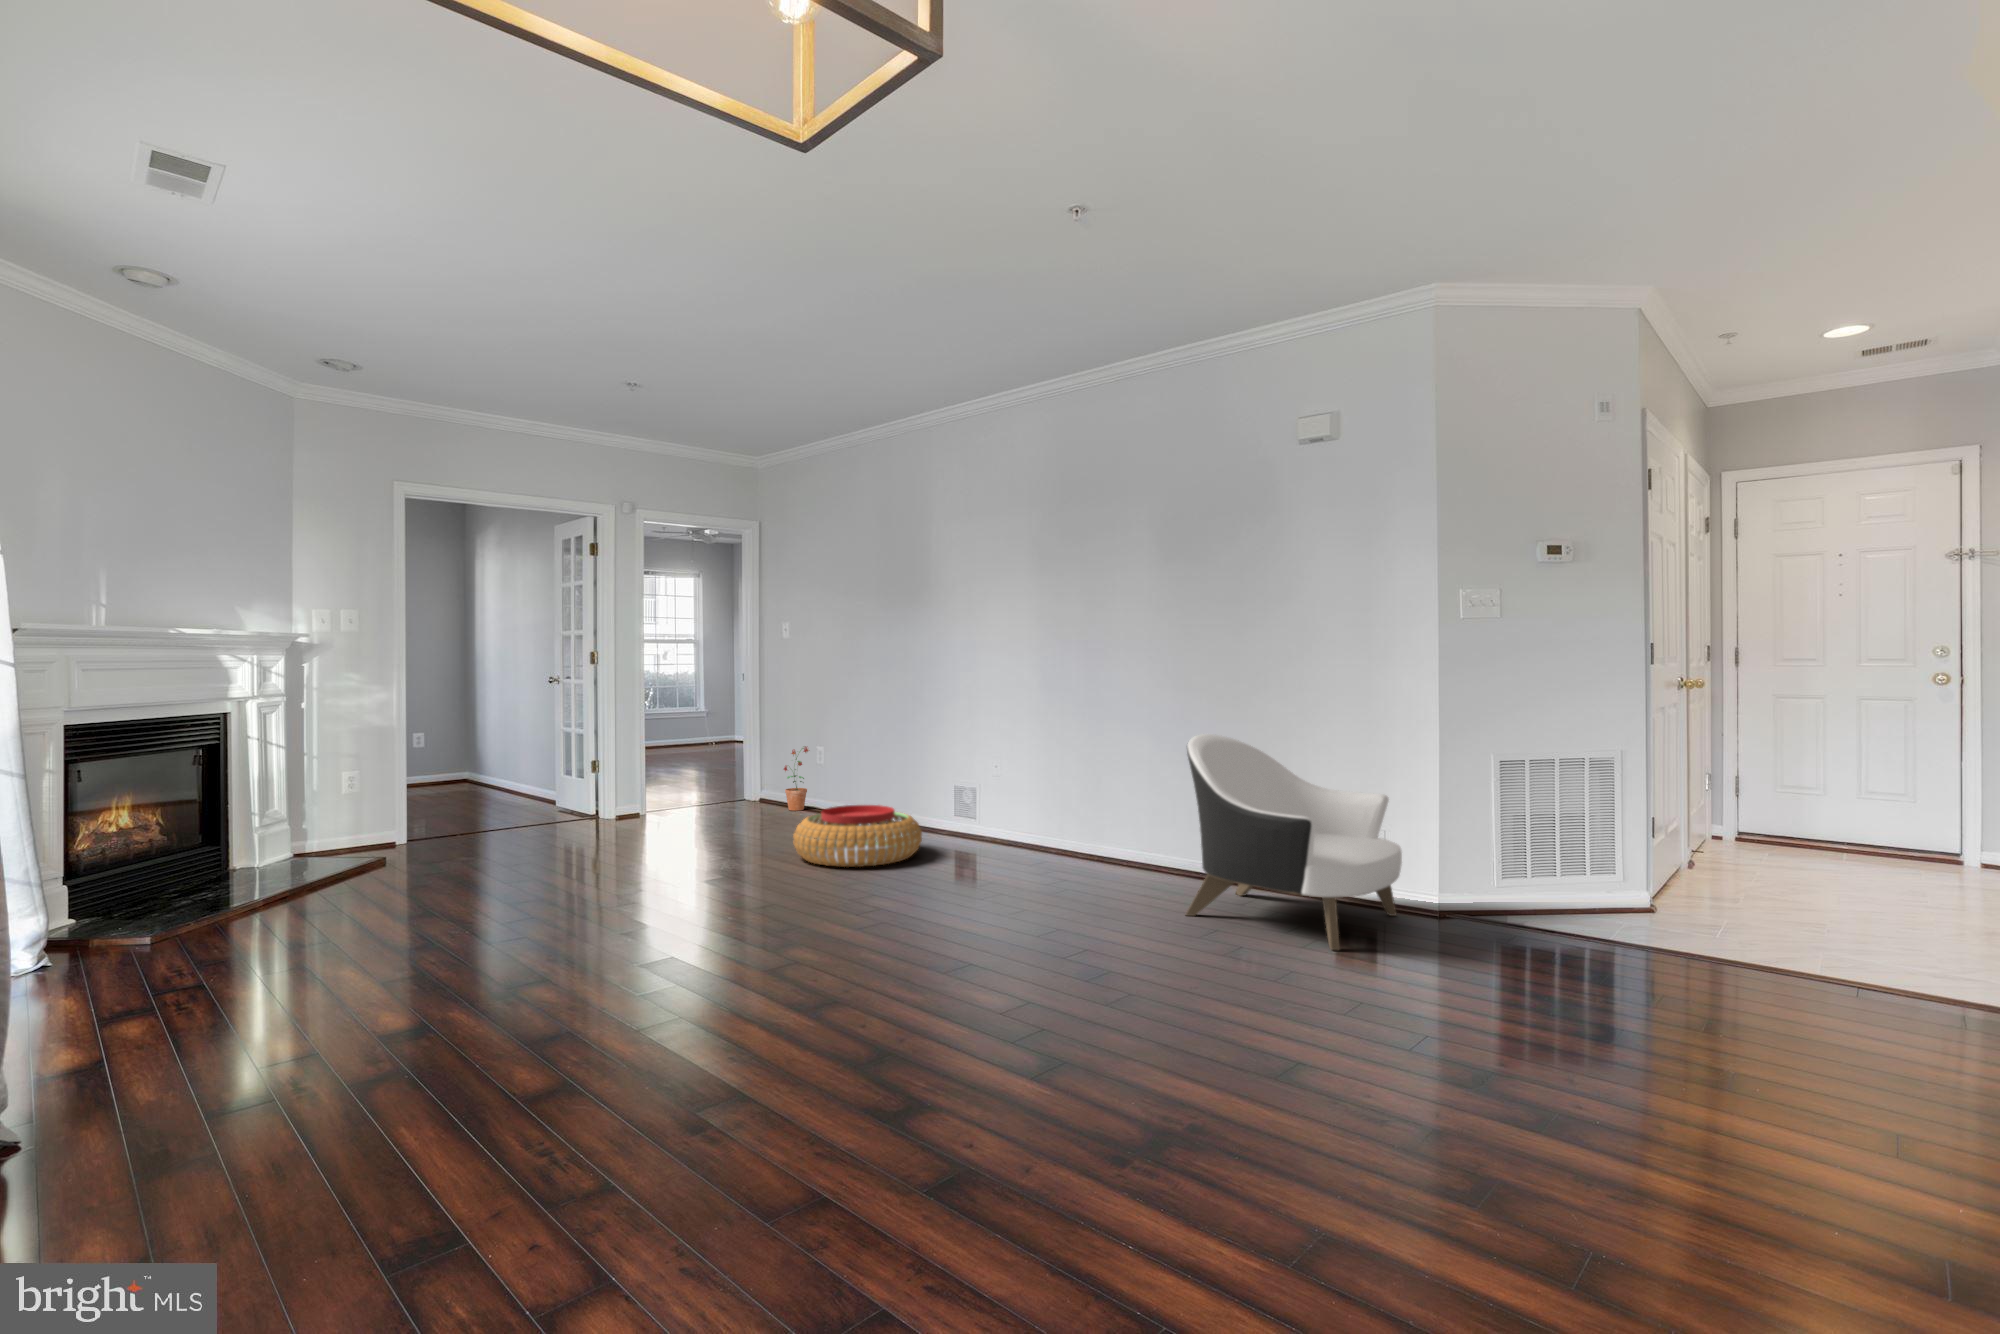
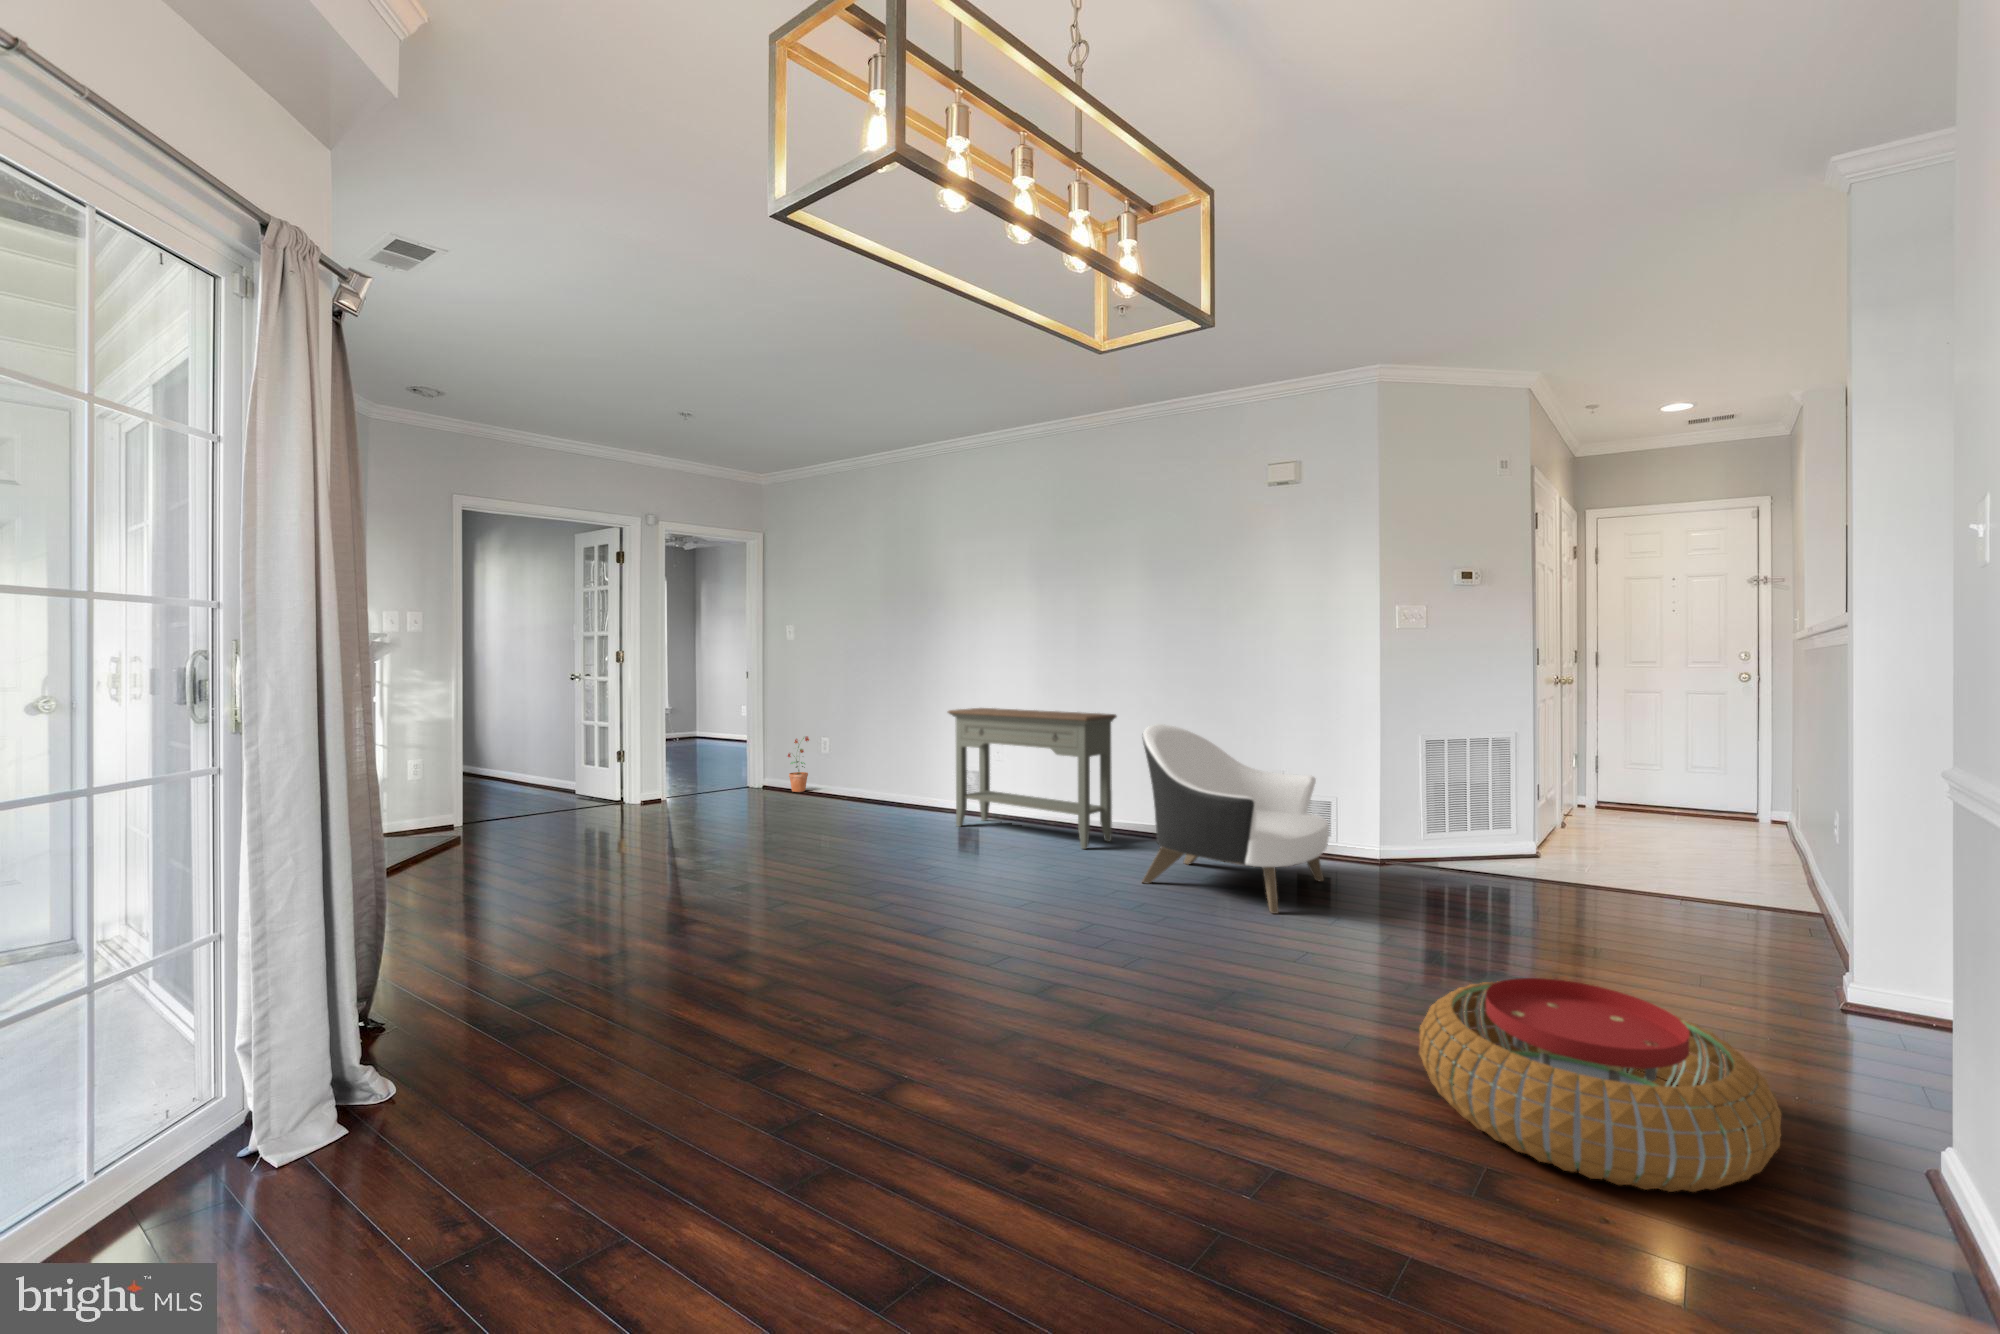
console table: none [966,714,1161,878] -> present [948,708,1117,849]
pouf: present [794,805,922,867] -> present [1419,978,1781,1192]

